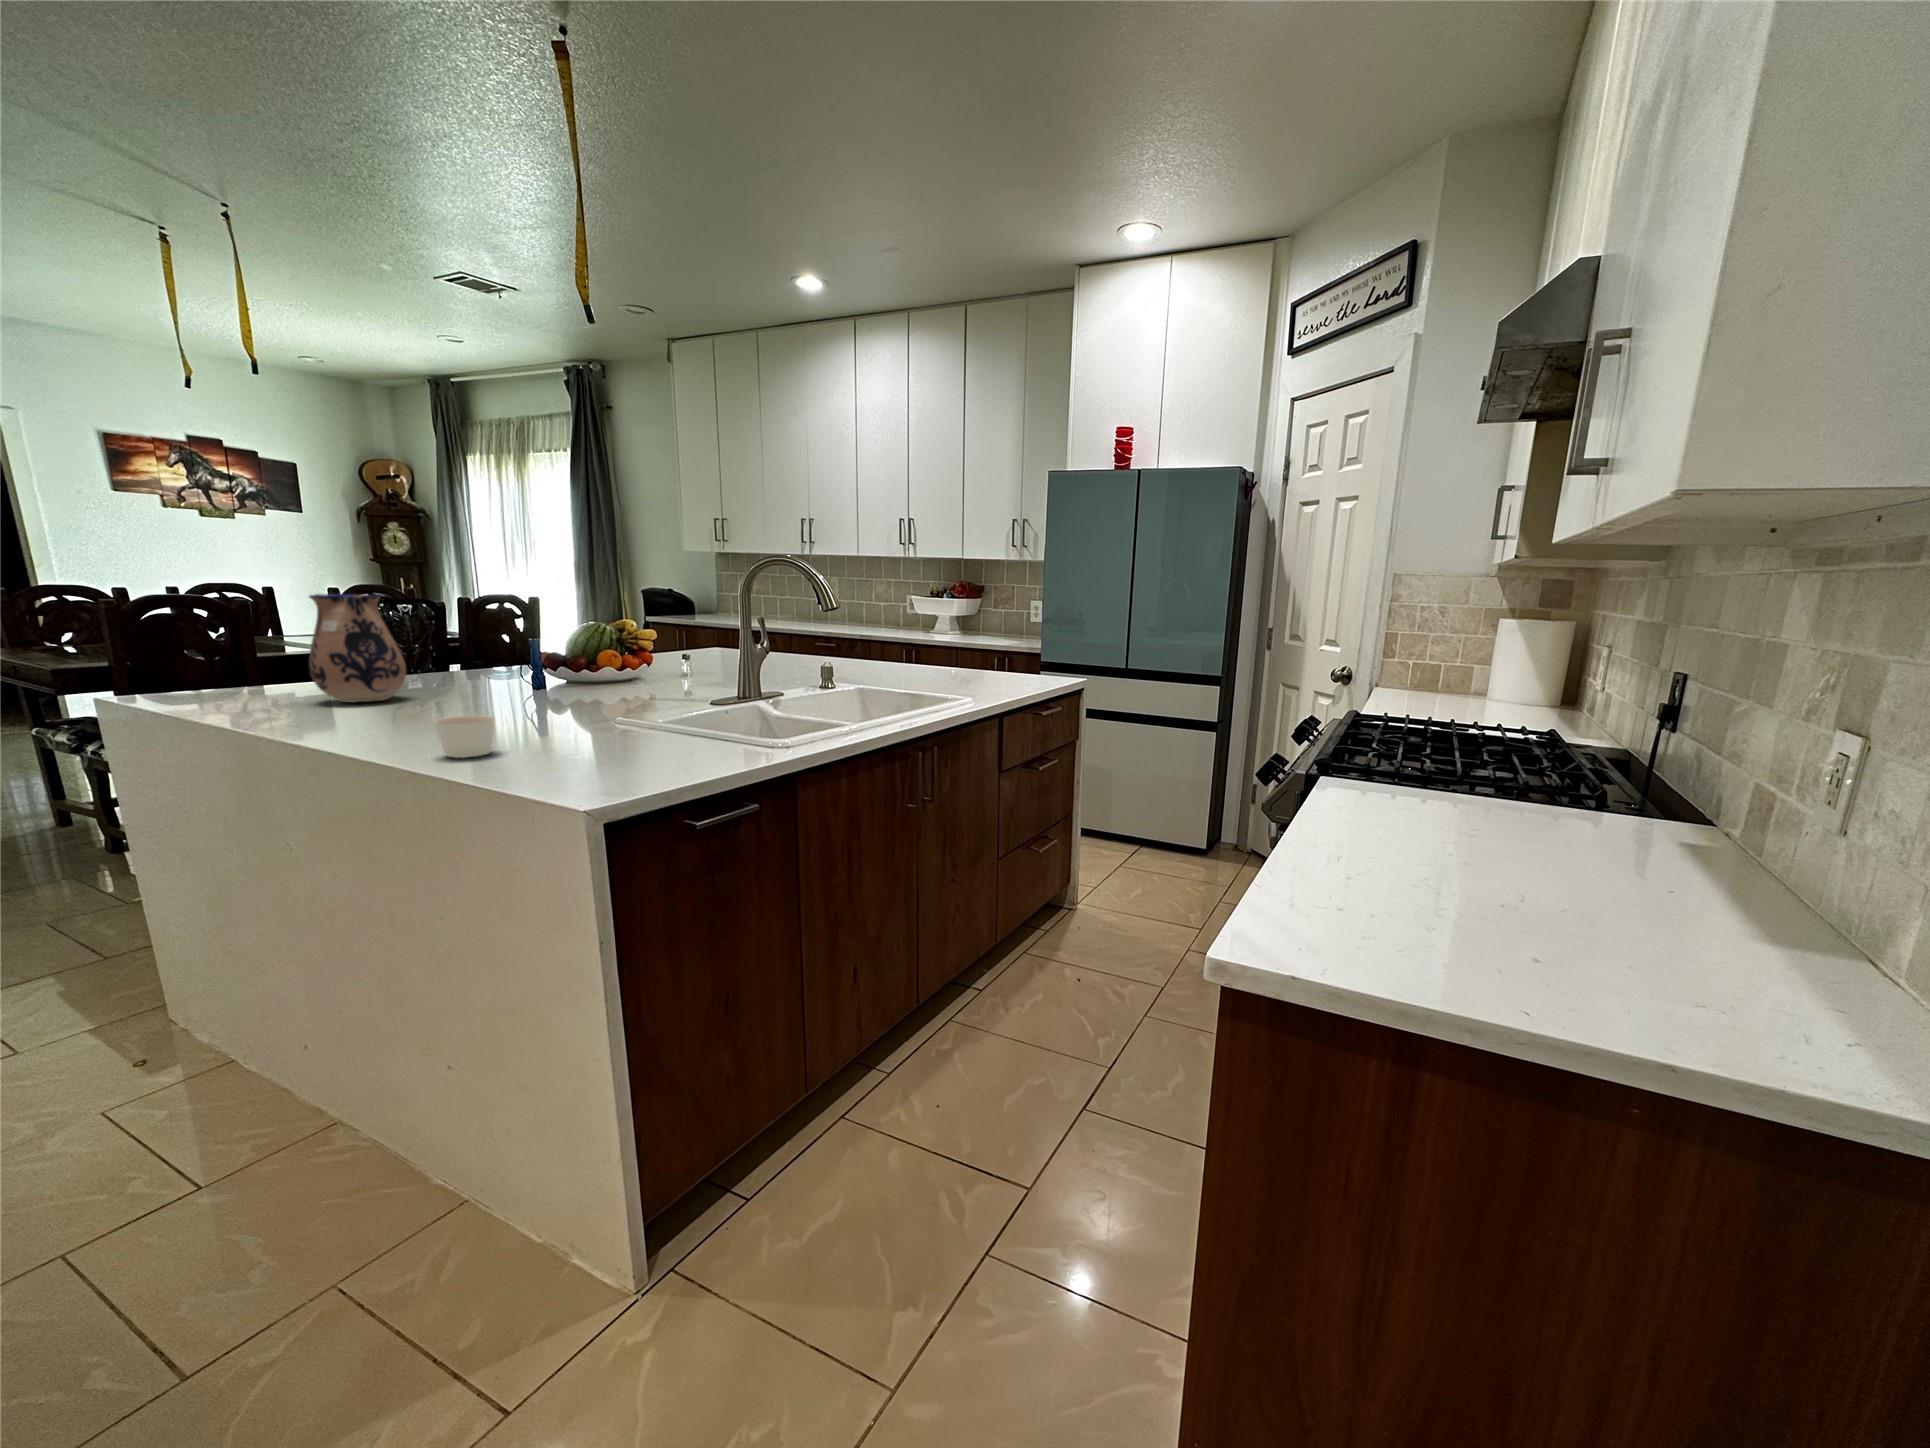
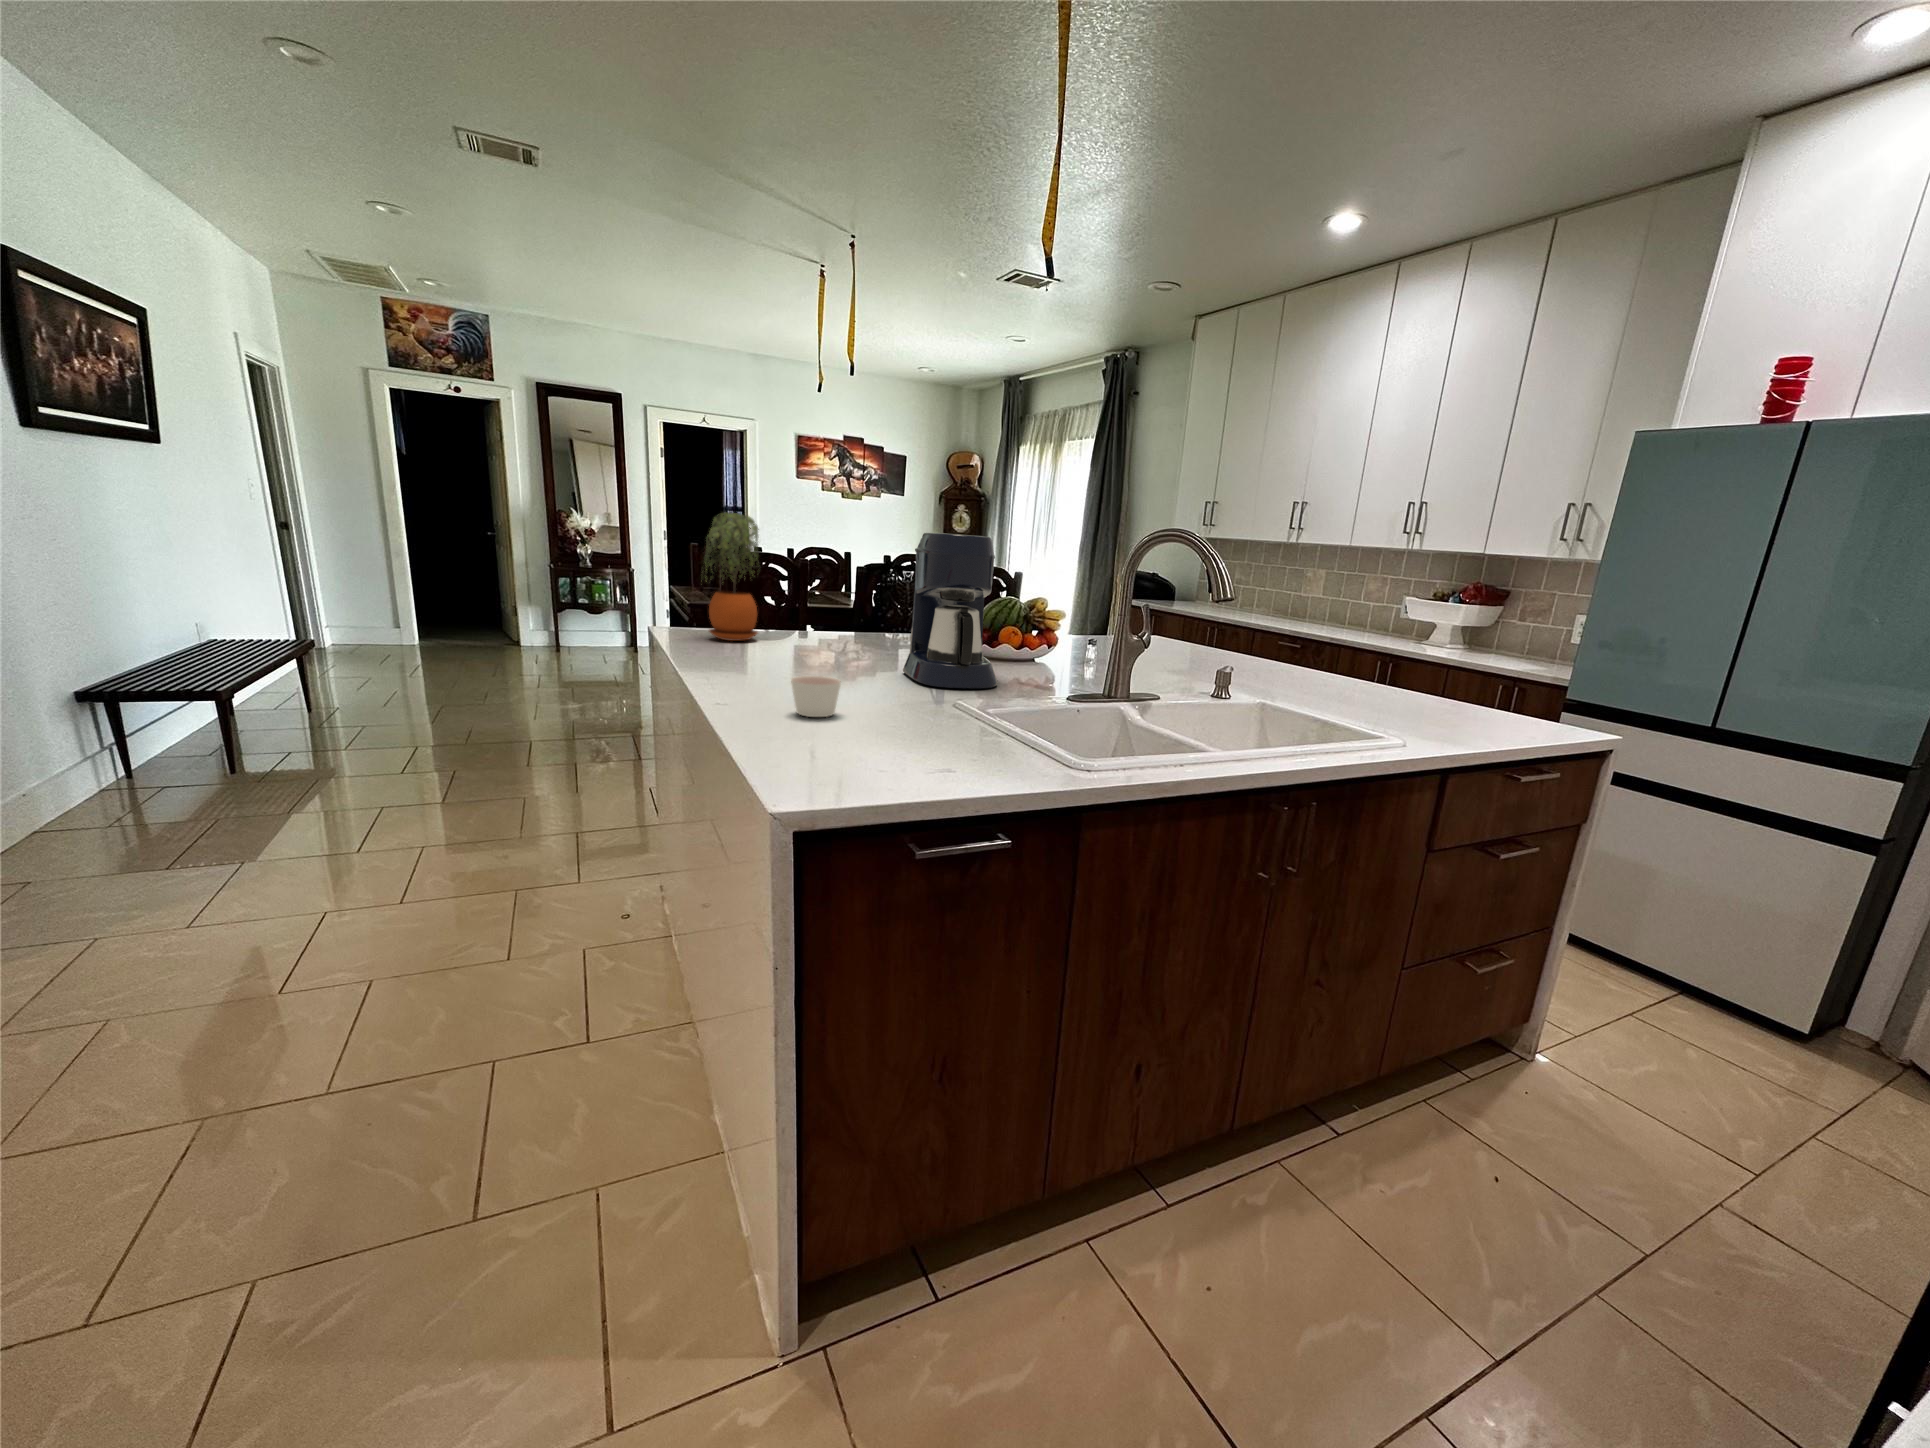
potted plant: none [160,544,266,702] -> present [704,512,760,641]
coffee maker: none [502,562,624,714] -> present [903,532,997,689]
ceramic pitcher: present [309,594,406,702] -> none [779,556,846,653]

